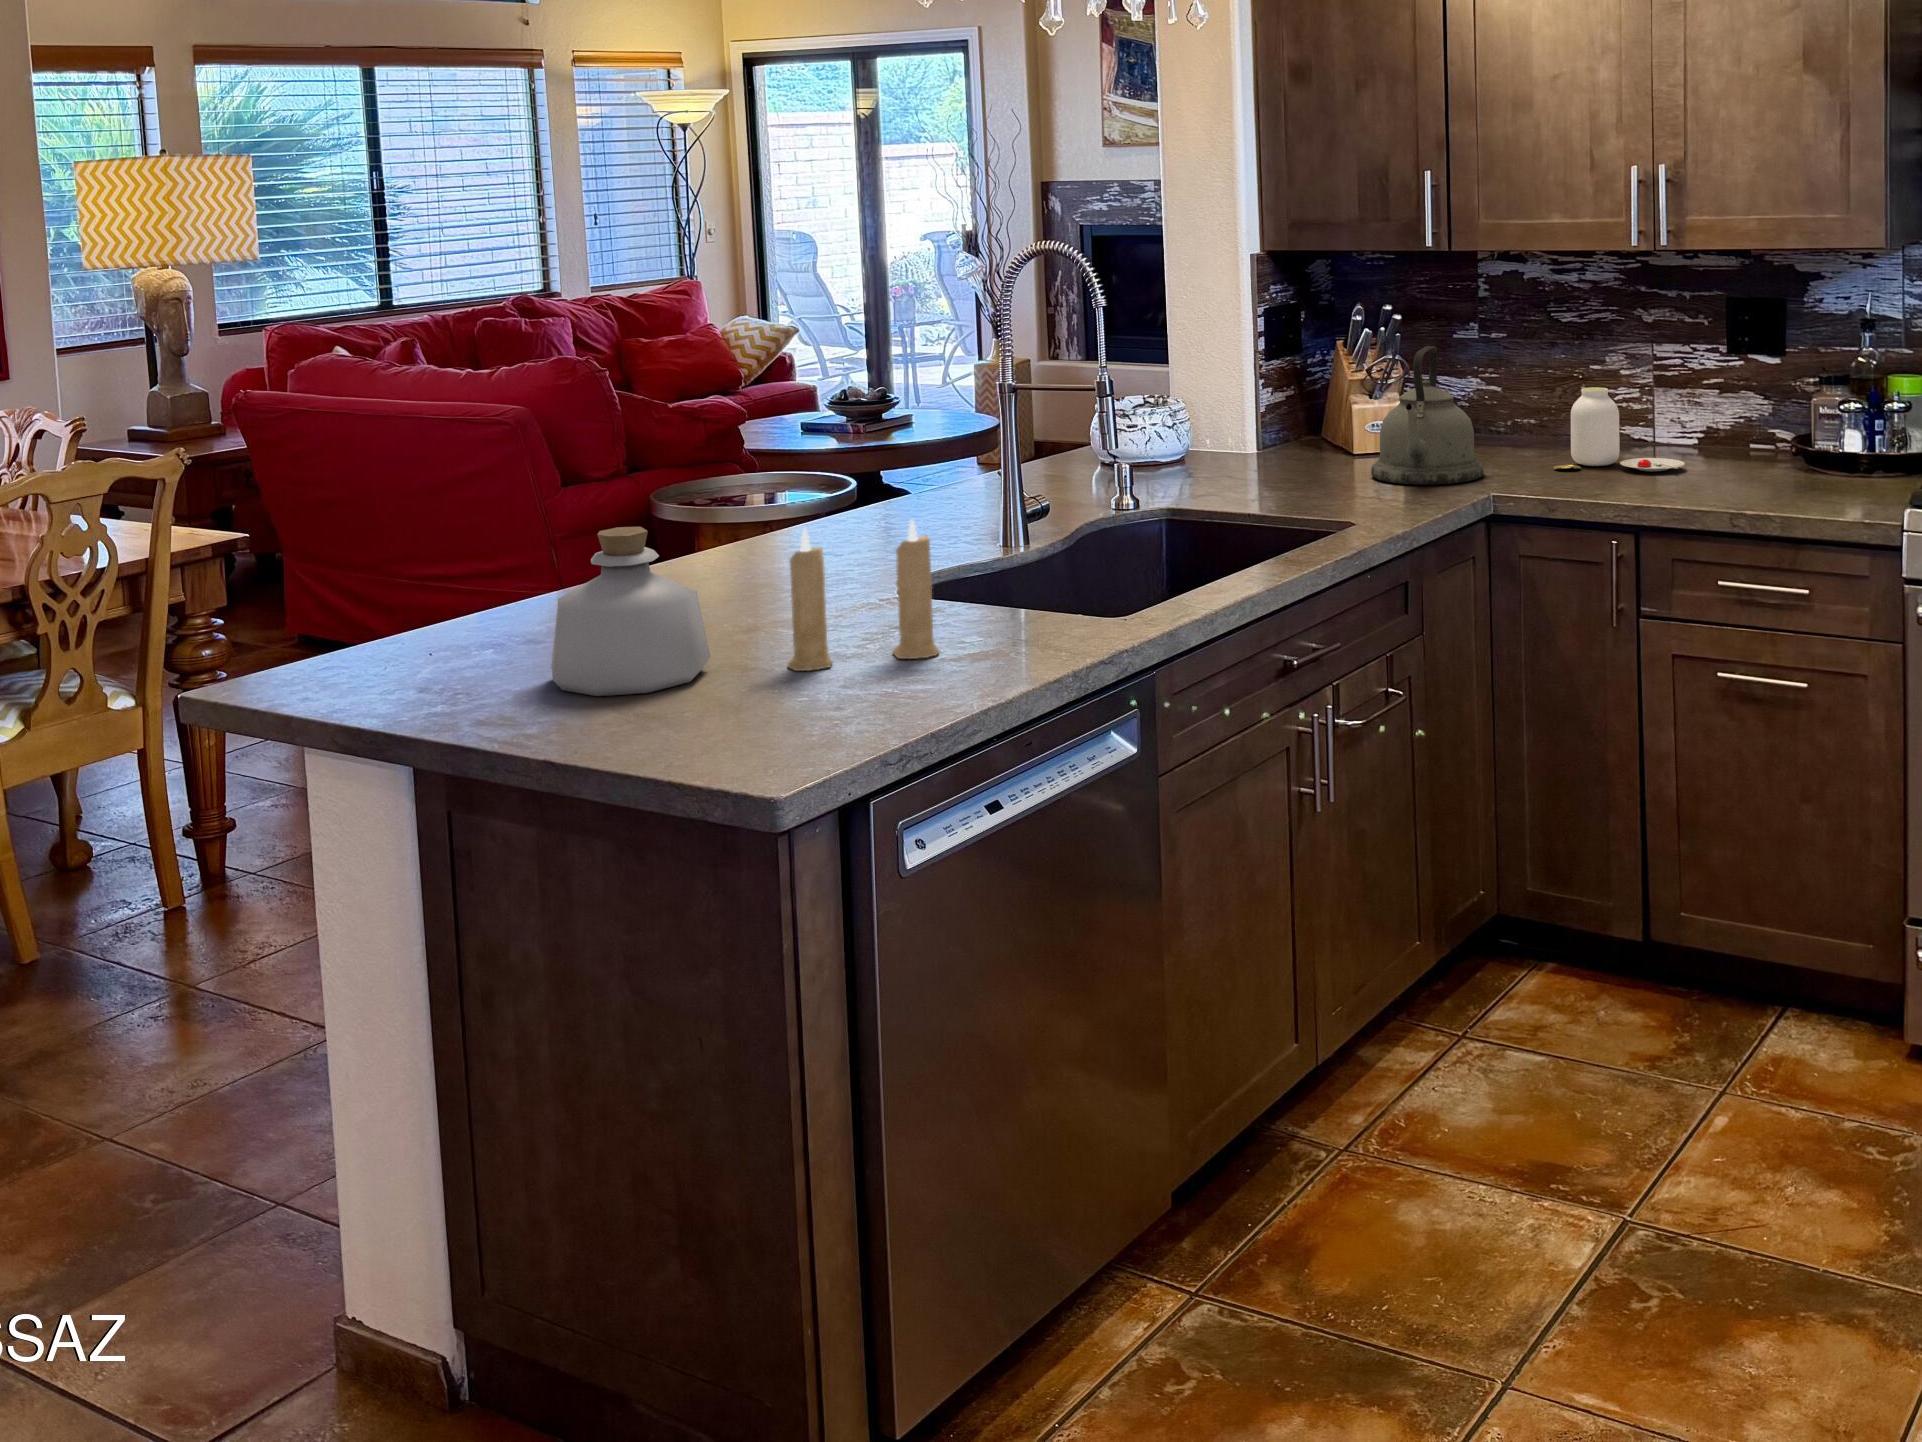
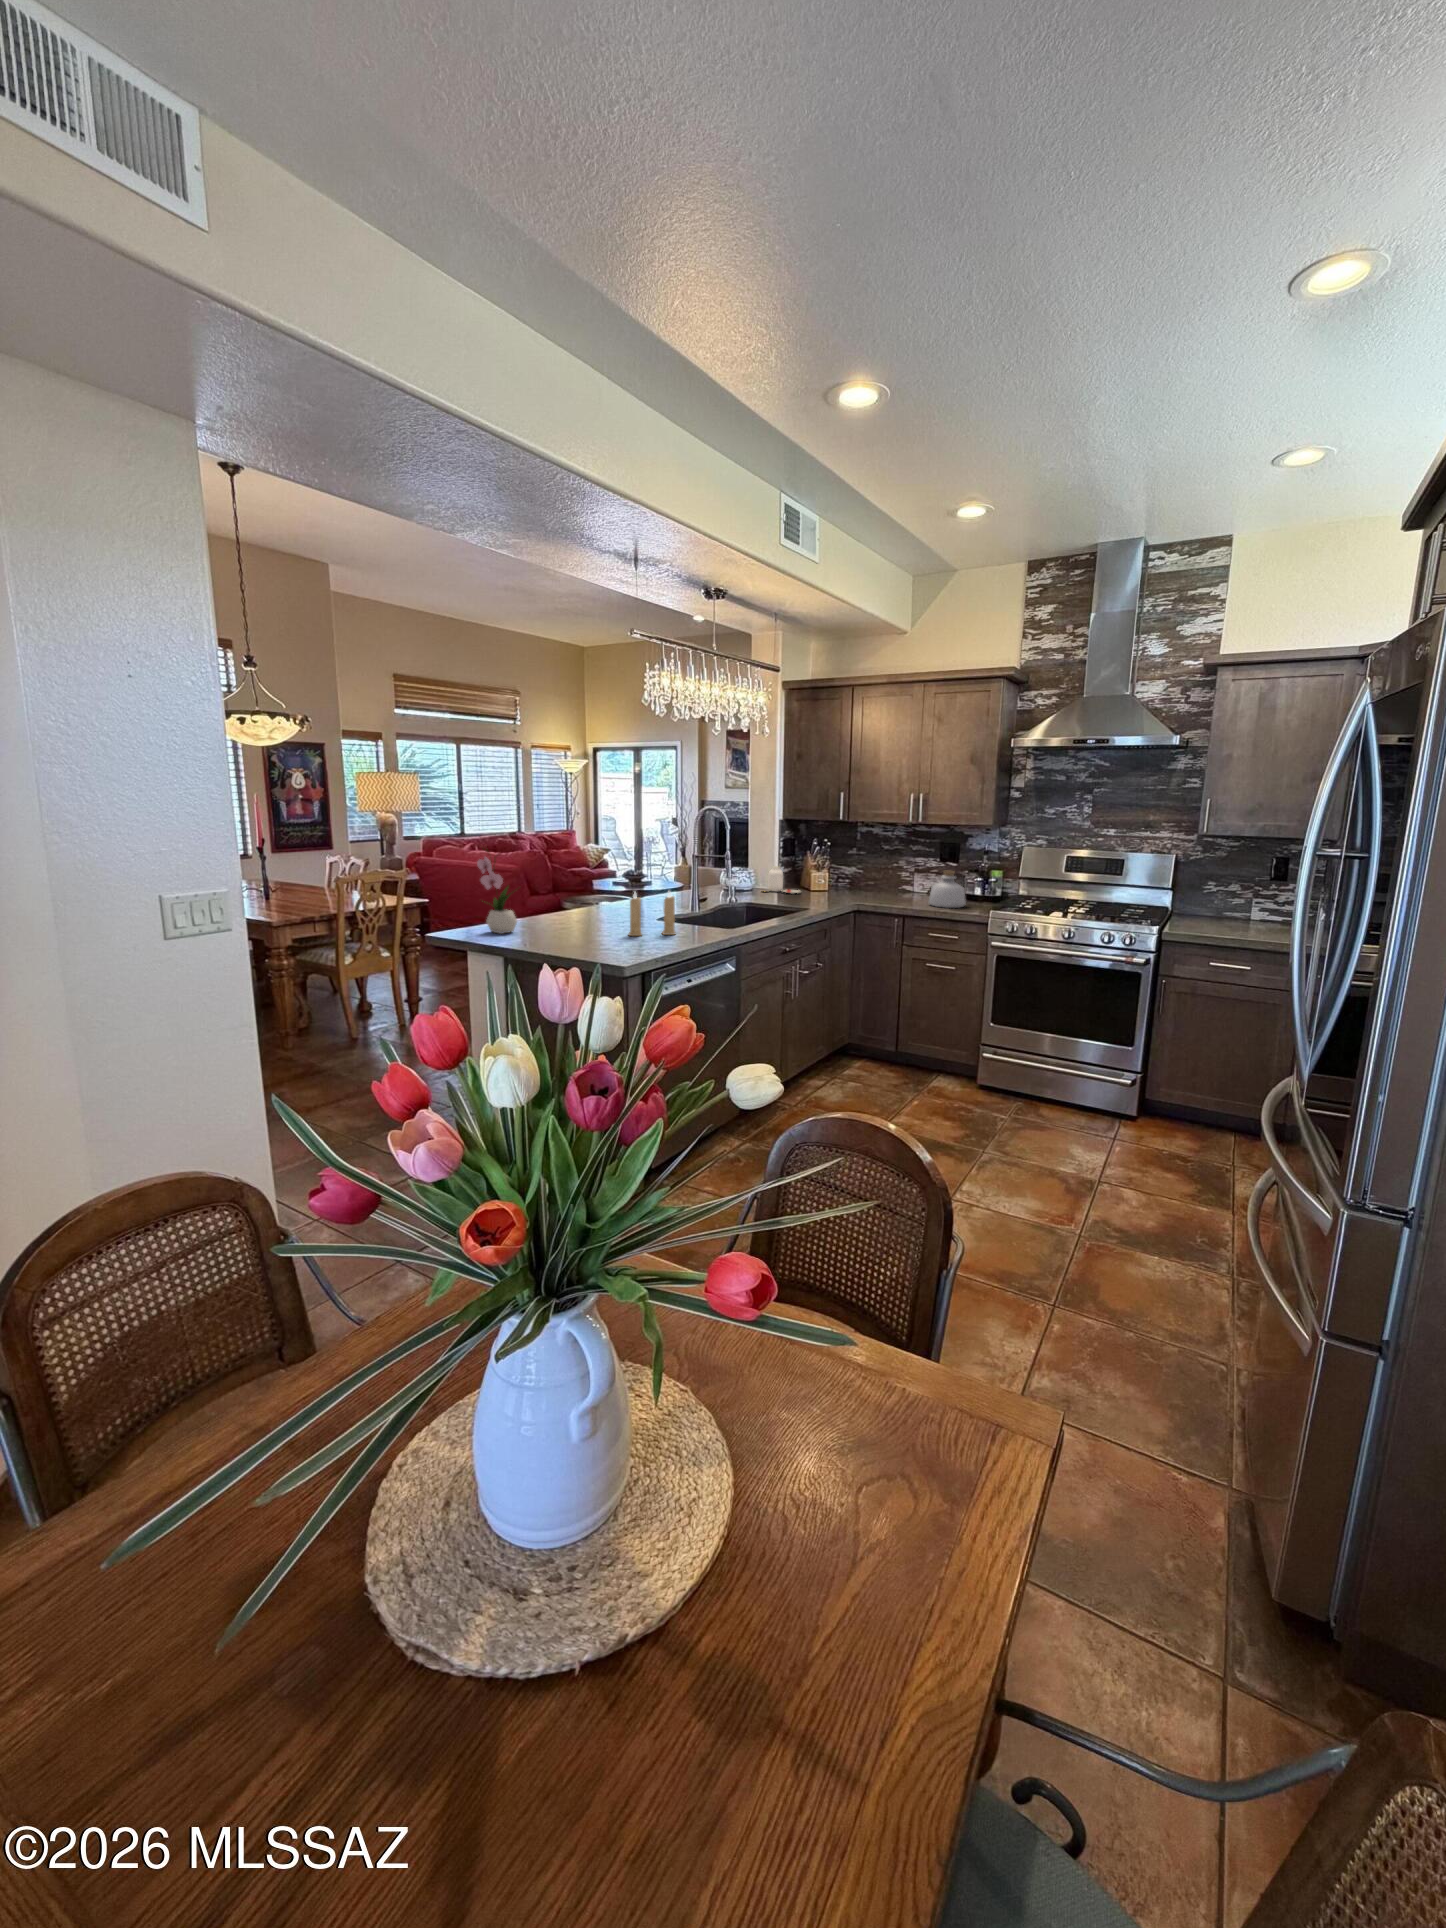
kettle: present [1371,346,1484,485] -> none [815,854,852,900]
jar: present [1554,387,1685,471] -> present [764,866,799,893]
flower arrangement: none [316,411,454,685] -> present [477,845,517,934]
bottle: present [551,527,710,696] -> present [929,871,966,908]

